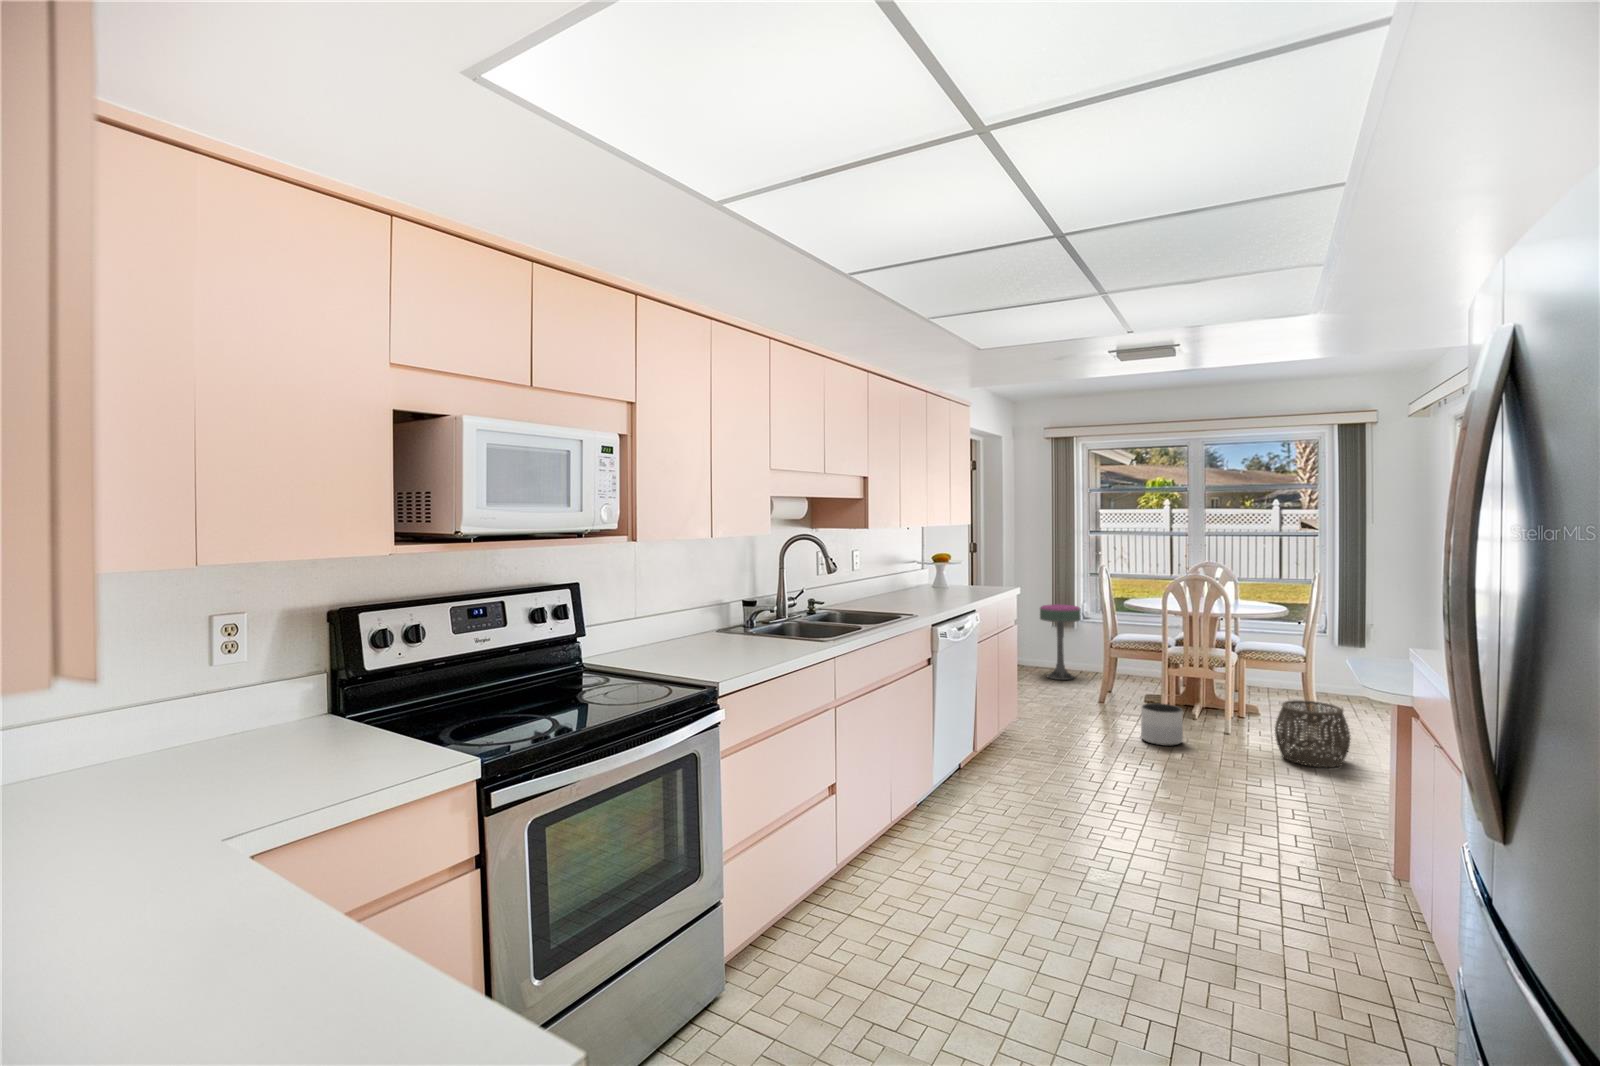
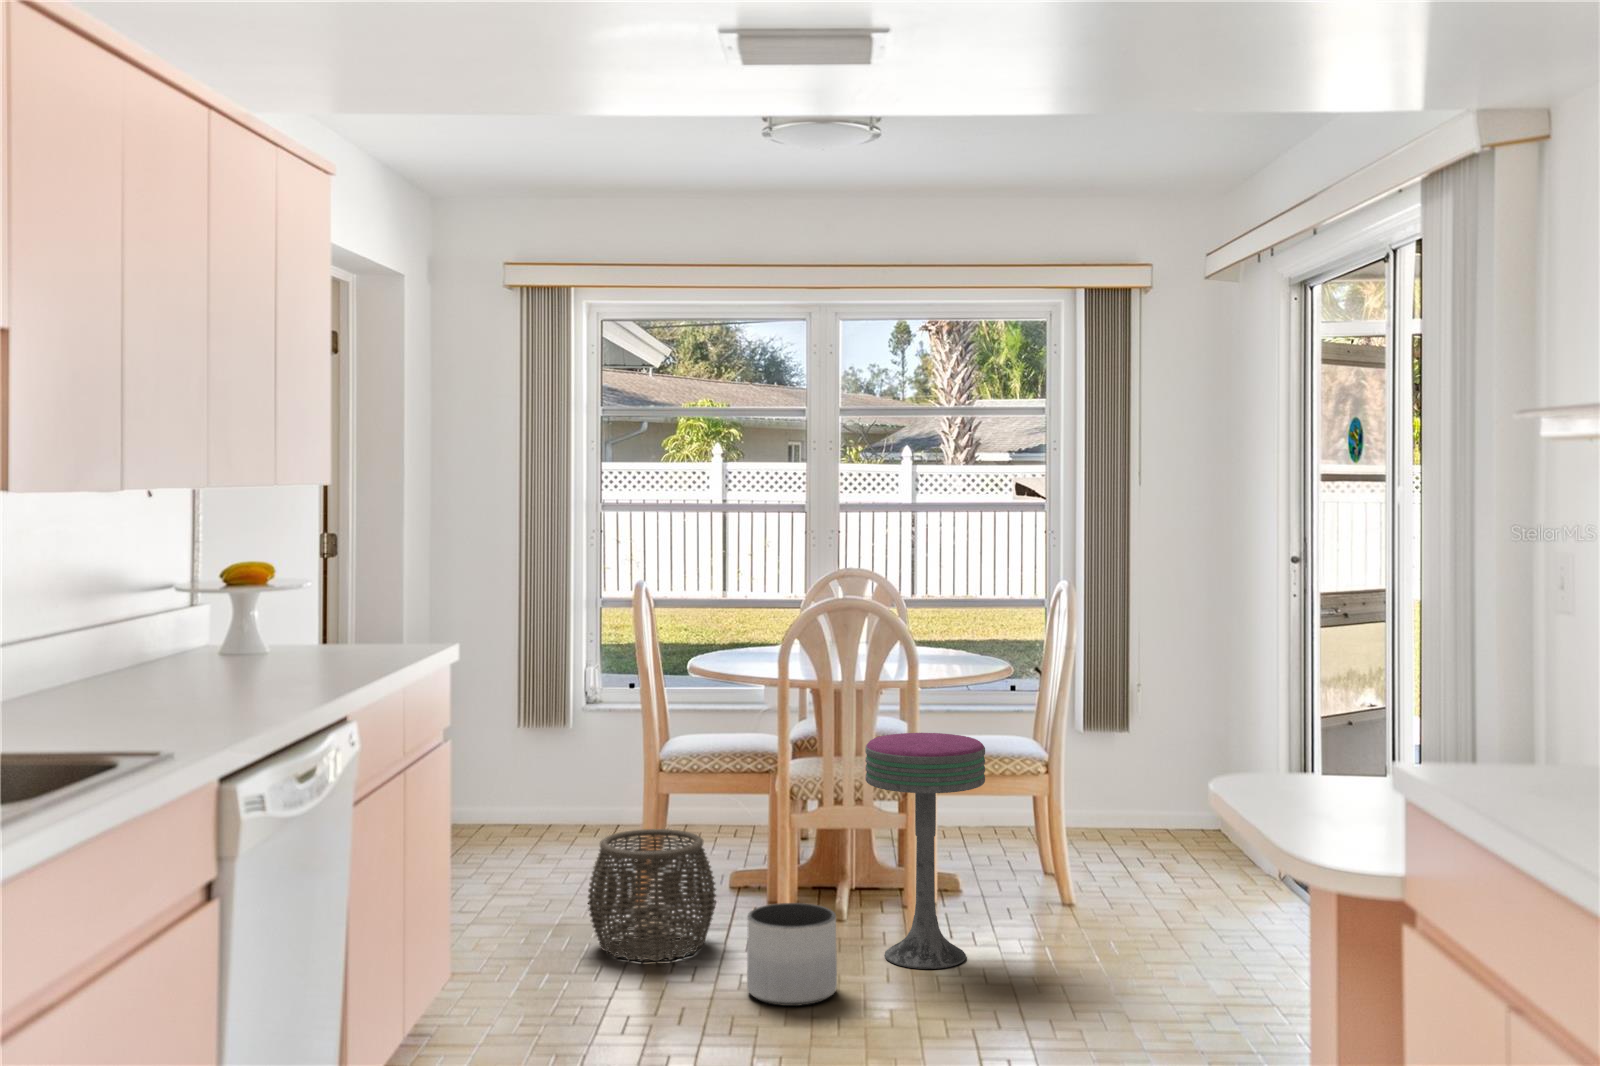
bar stool: present [1040,604,1081,680] -> present [865,733,985,969]
woven basket: present [1275,700,1351,768] -> present [587,829,716,961]

